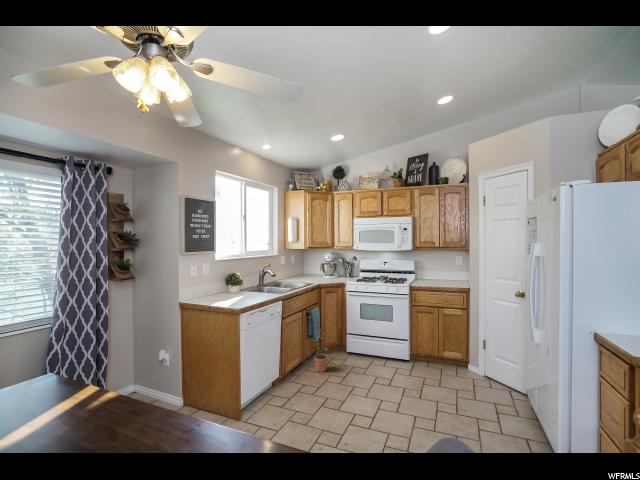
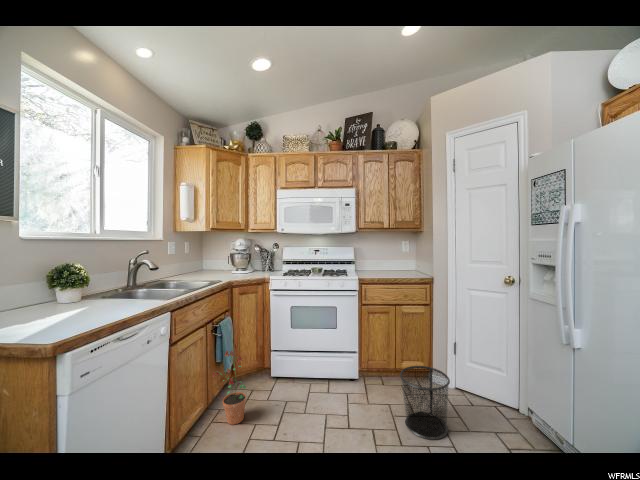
waste bin: none [429,352,464,400] -> present [400,366,450,440]

